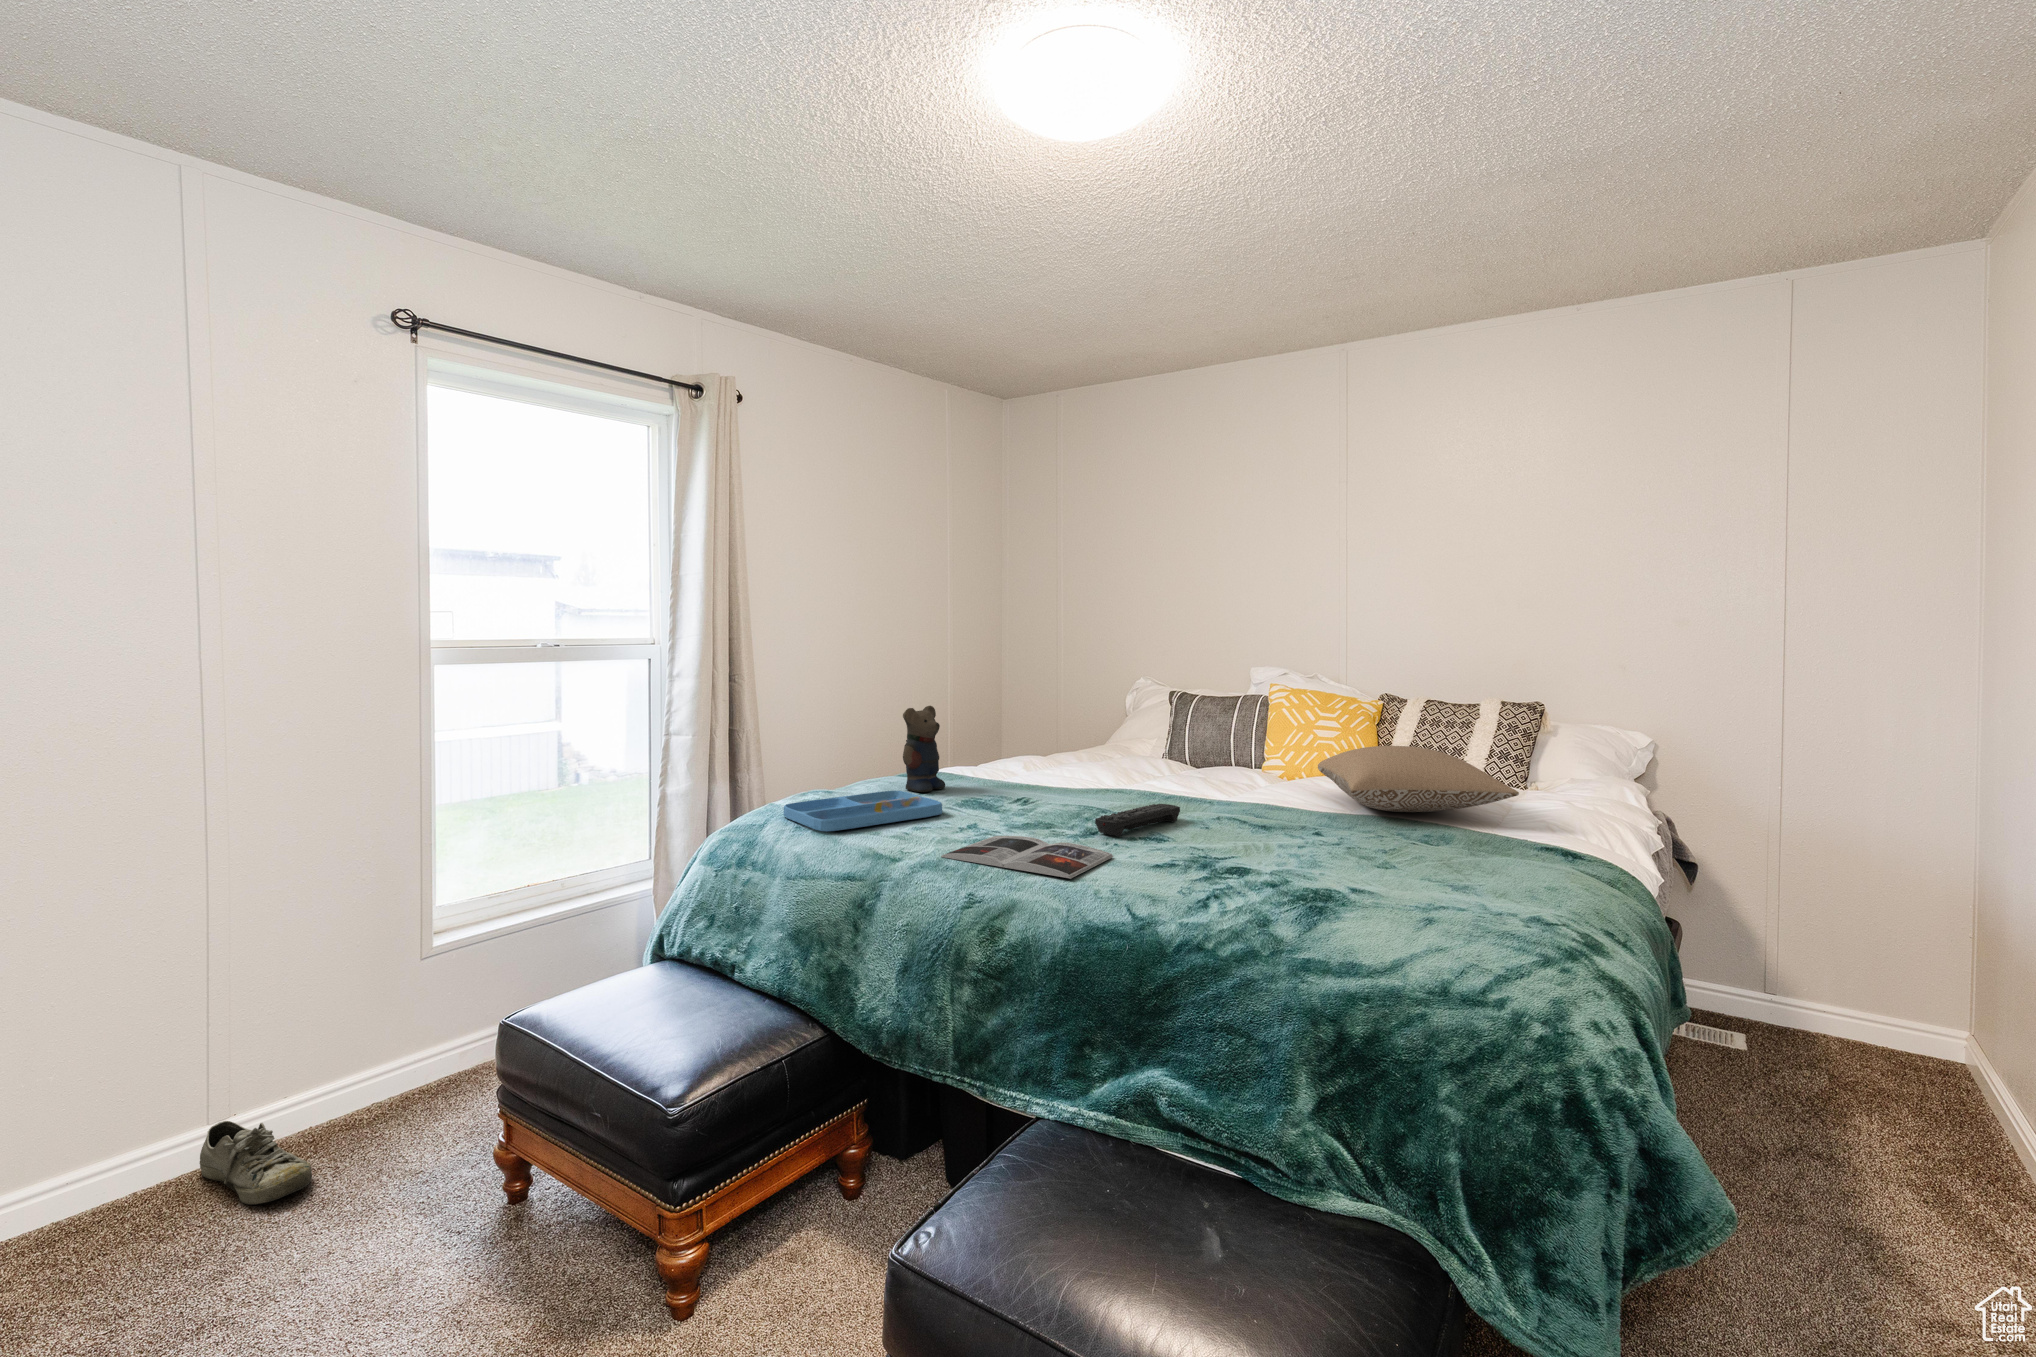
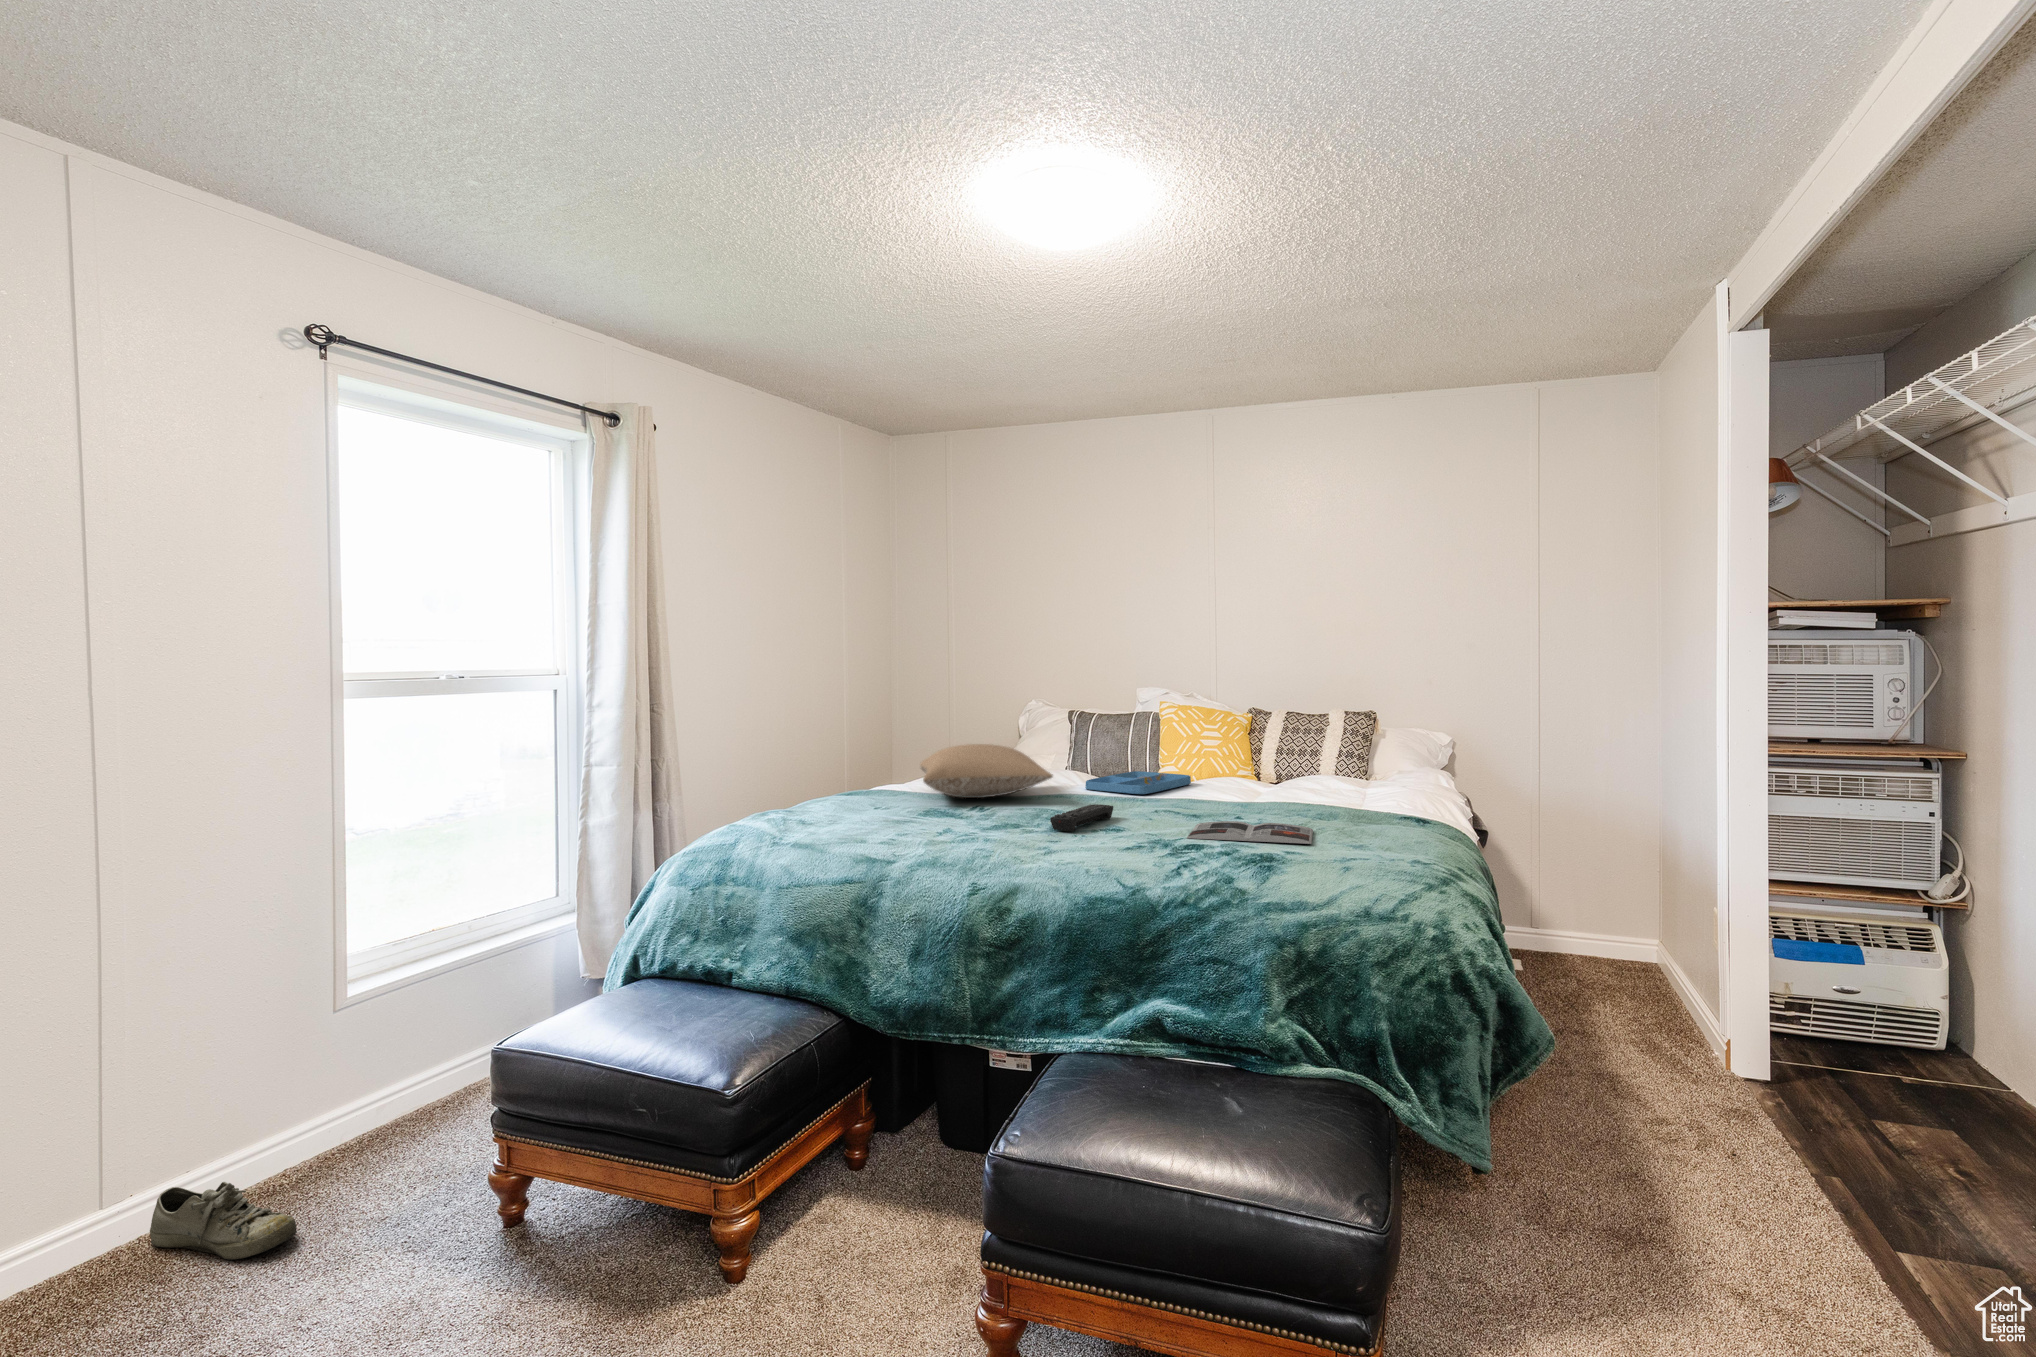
teddy bear: present [903,706,945,792] -> none [842,726,881,809]
pillow: present [1318,746,1519,812] -> present [920,744,1053,798]
tray: present [783,791,942,831] -> present [1085,771,1191,794]
magazine: present [941,836,1113,879] -> present [1187,821,1313,844]

